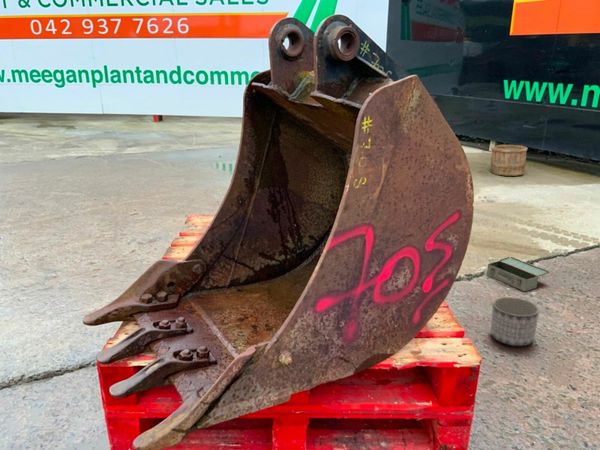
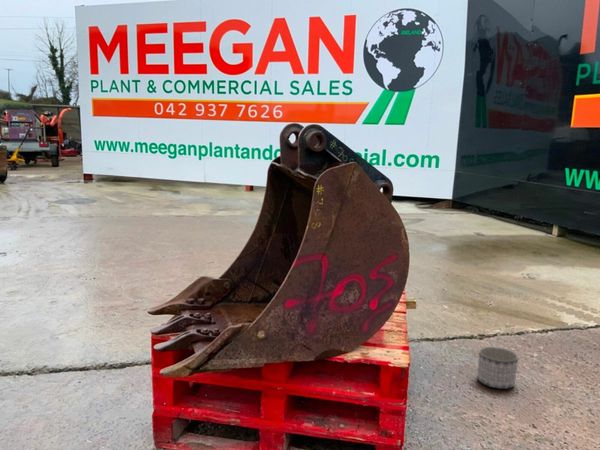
wooden bucket: present [491,145,528,176] -> none [547,231,585,261]
toolbox: present [487,257,549,291] -> none [498,323,553,352]

